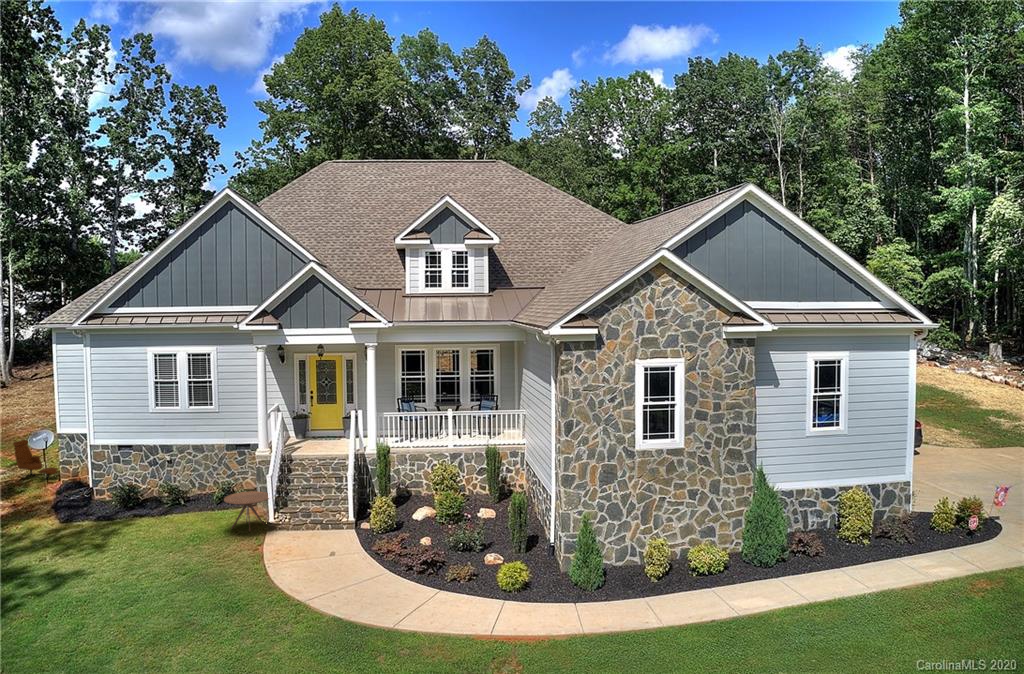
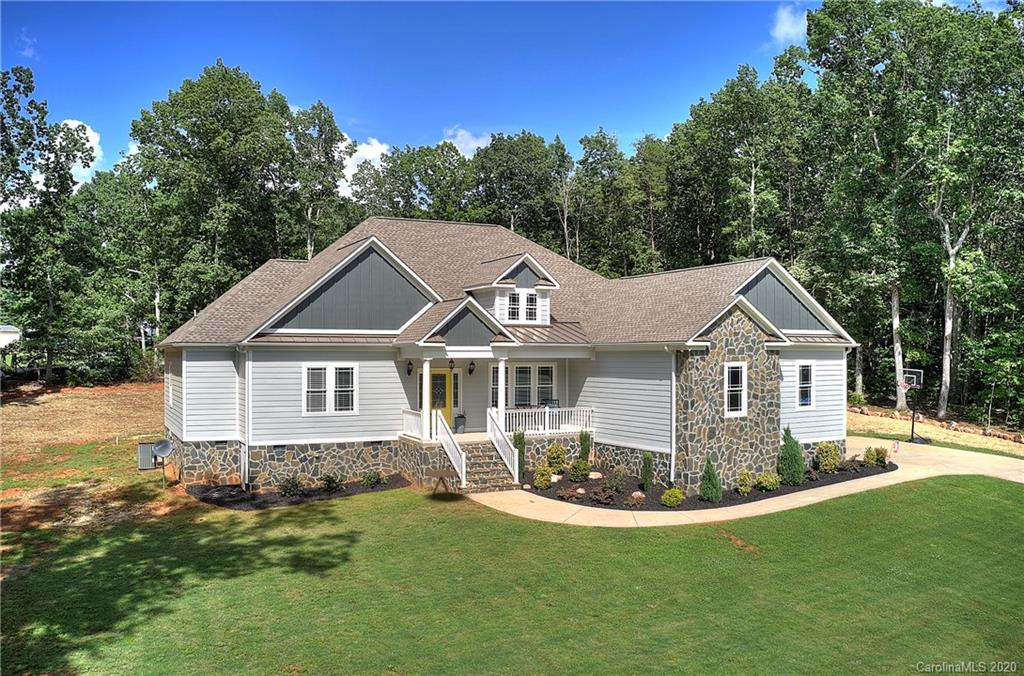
lounge chair: present [13,440,57,480] -> none [147,449,191,486]

